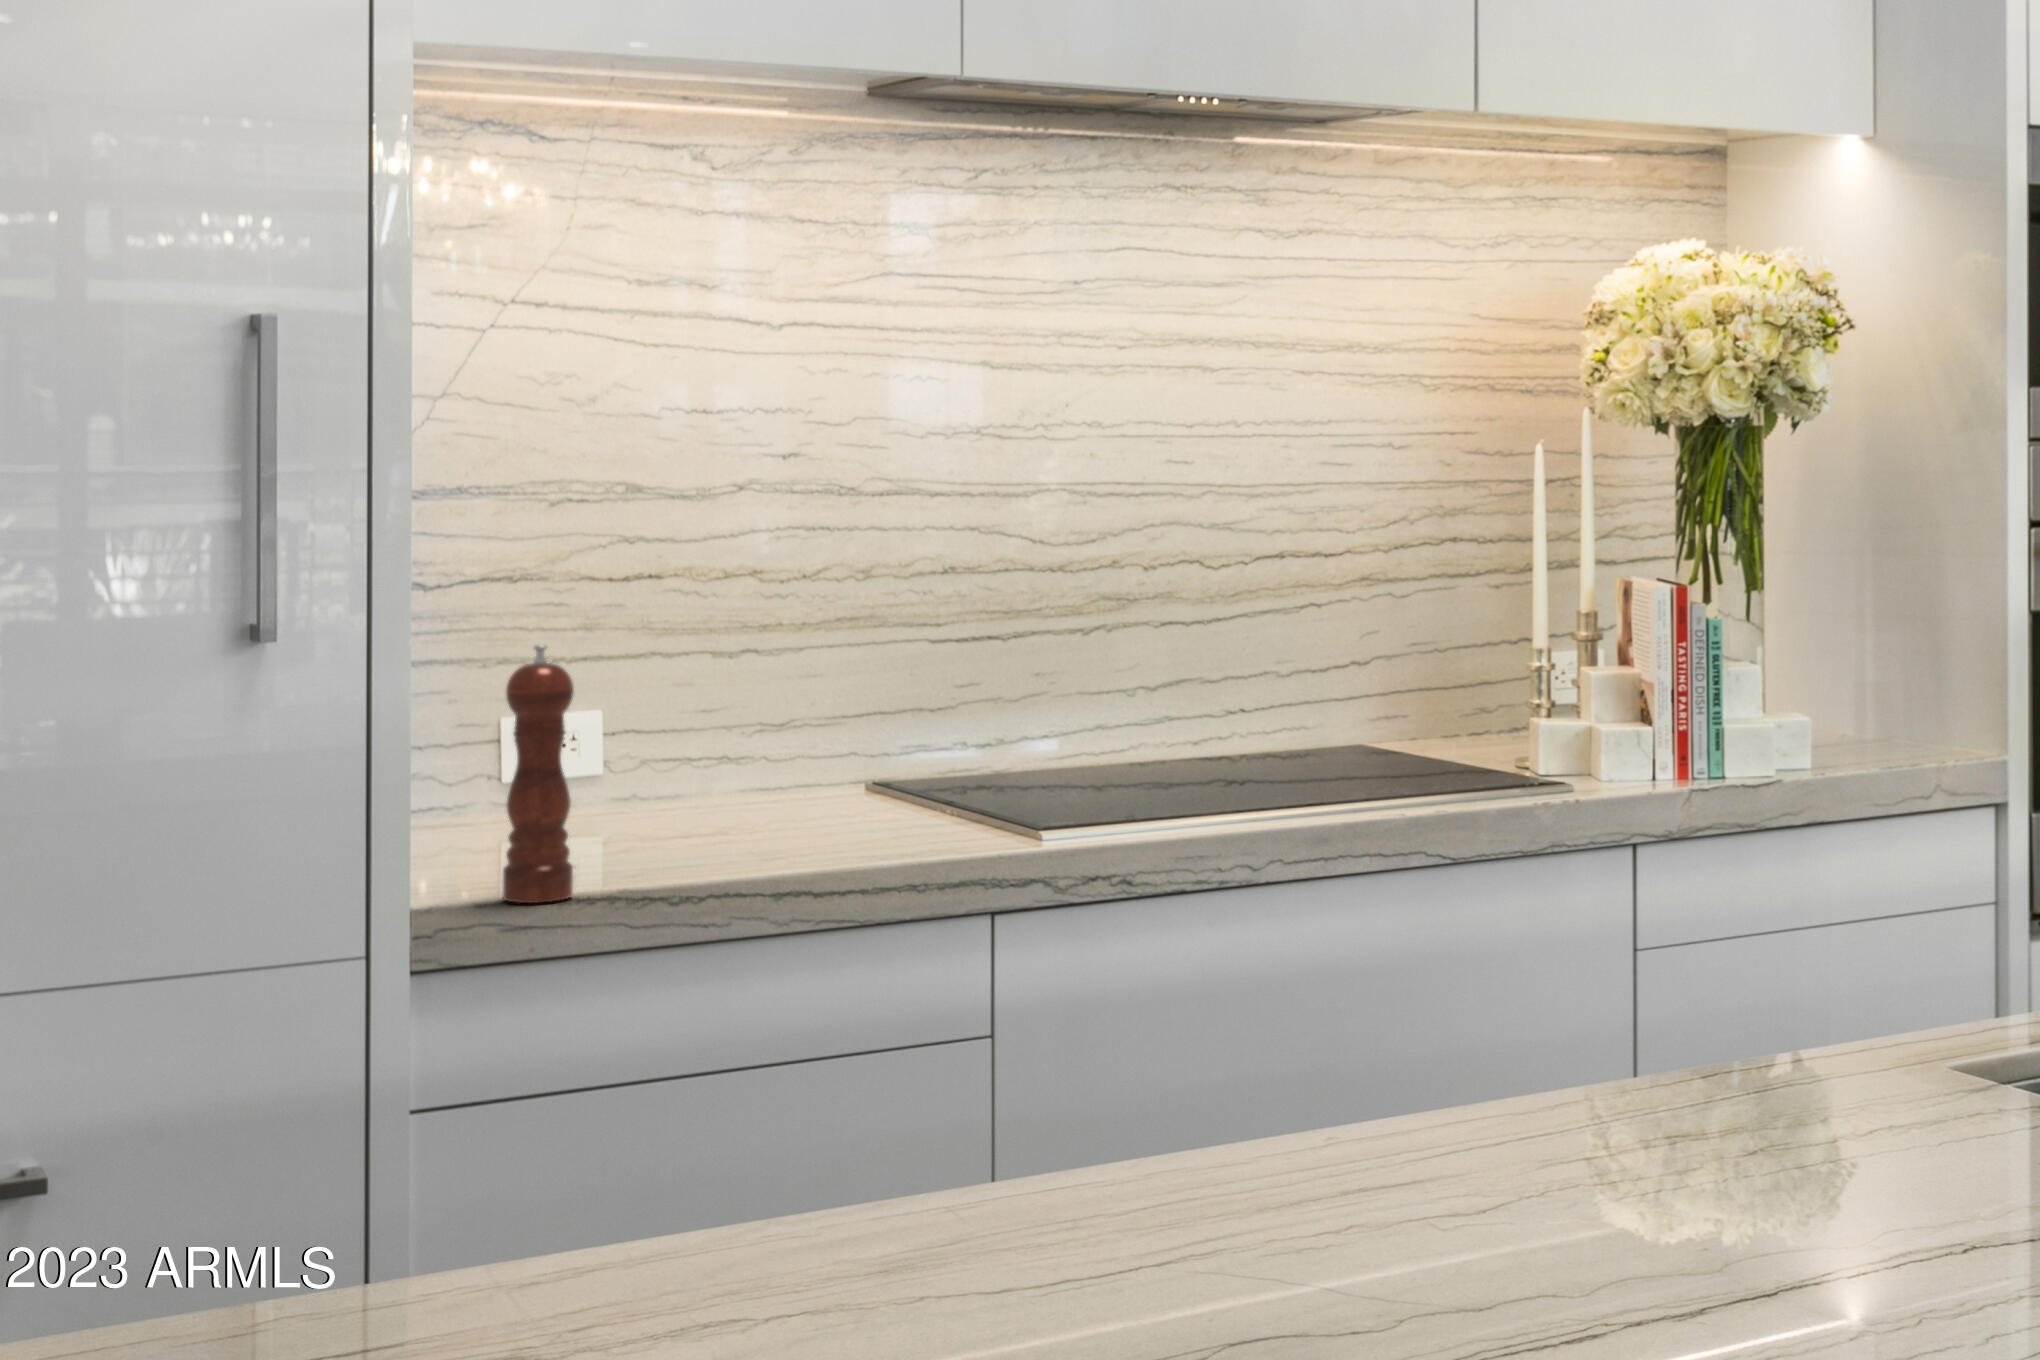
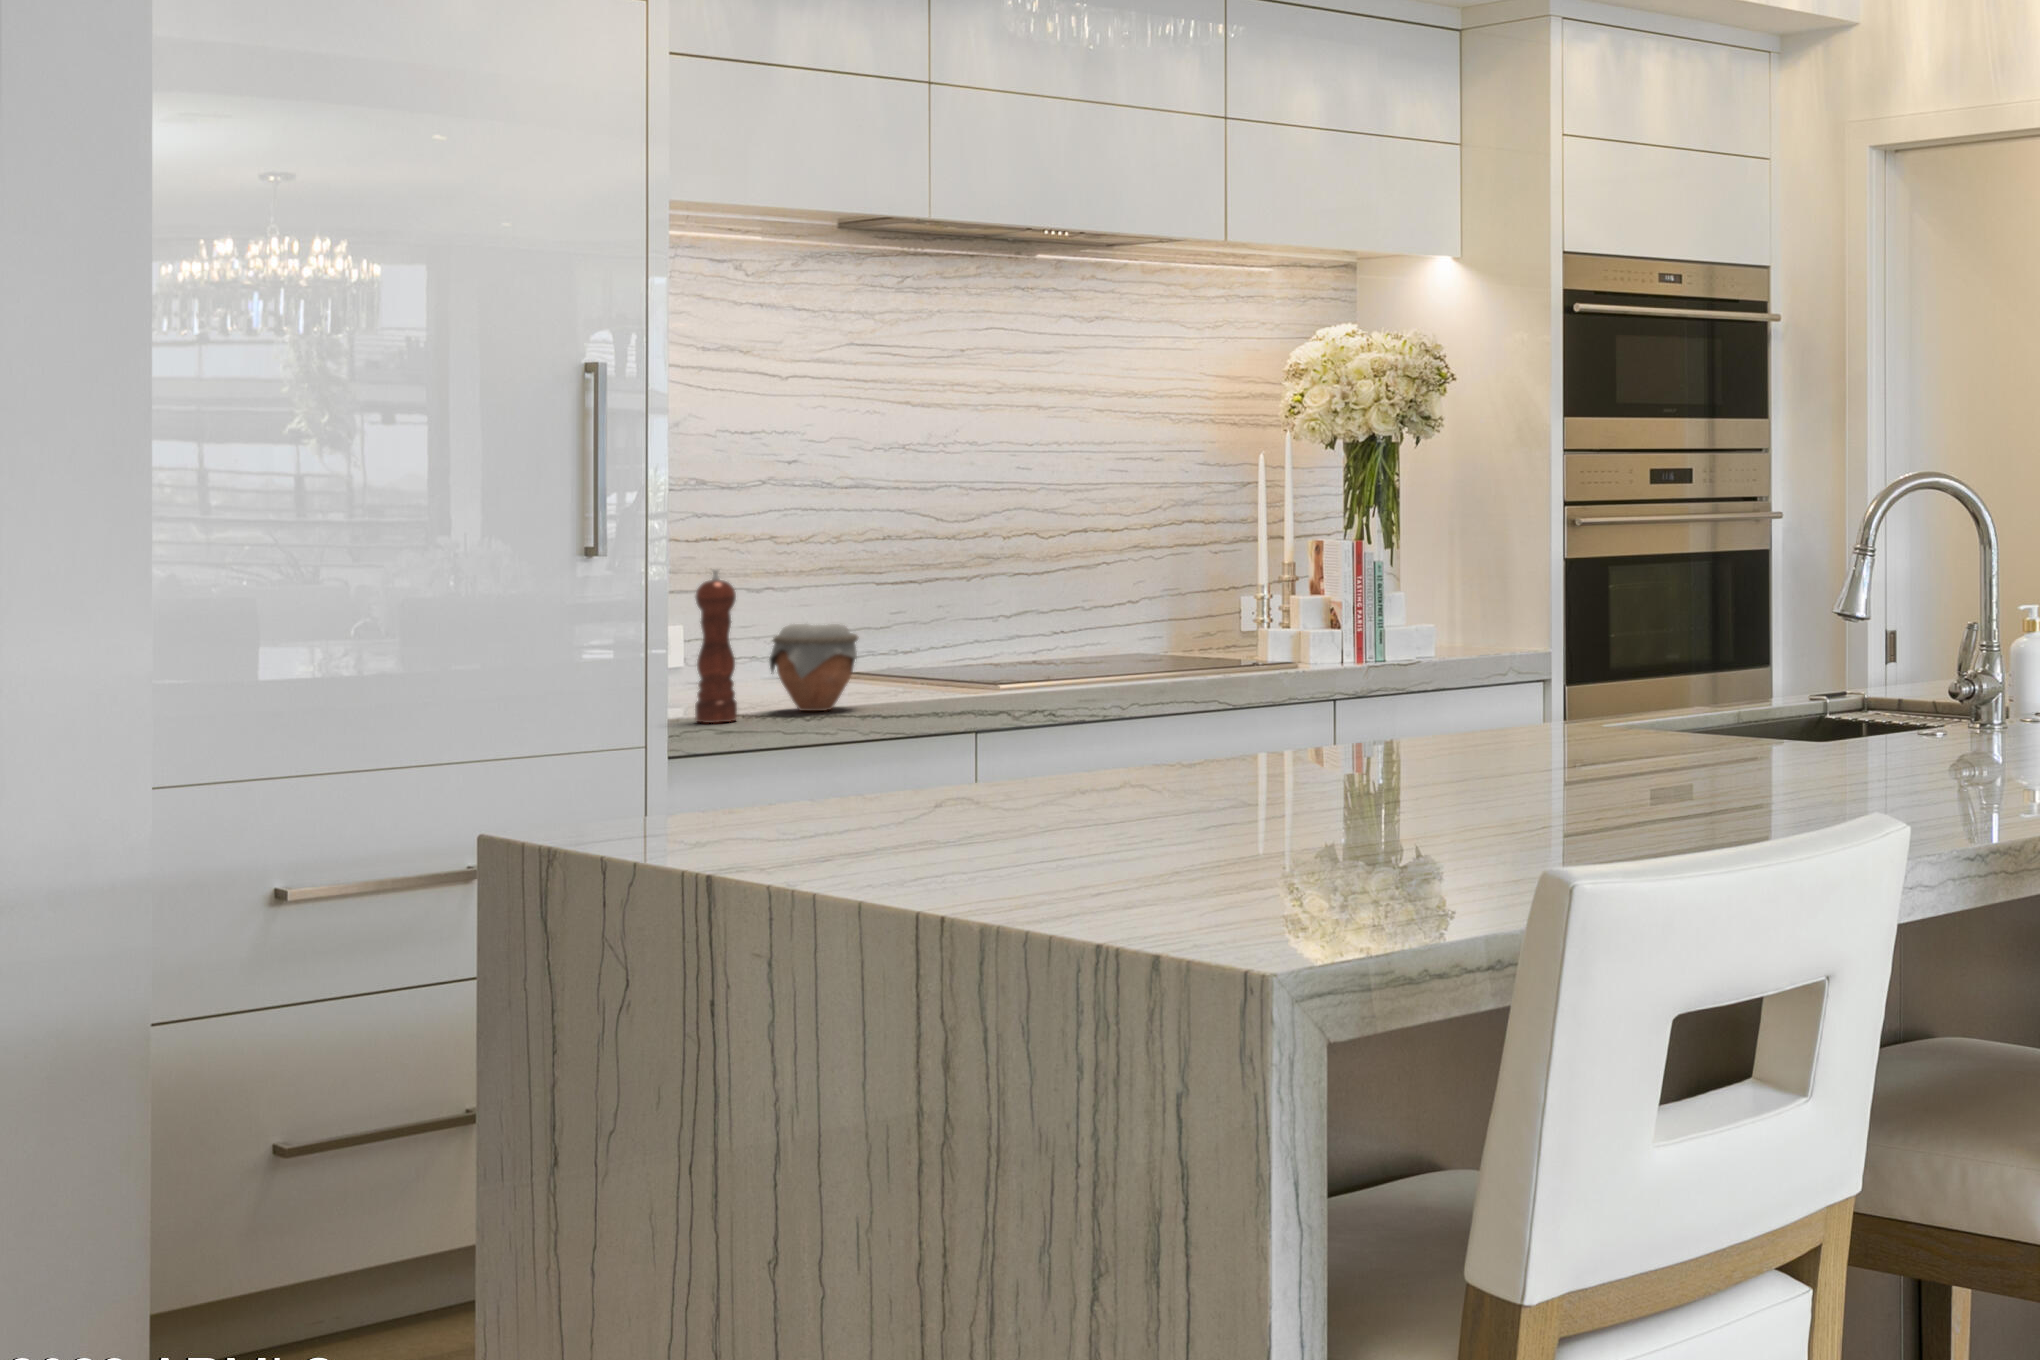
jar: none [645,730,797,879] -> present [770,624,859,711]

